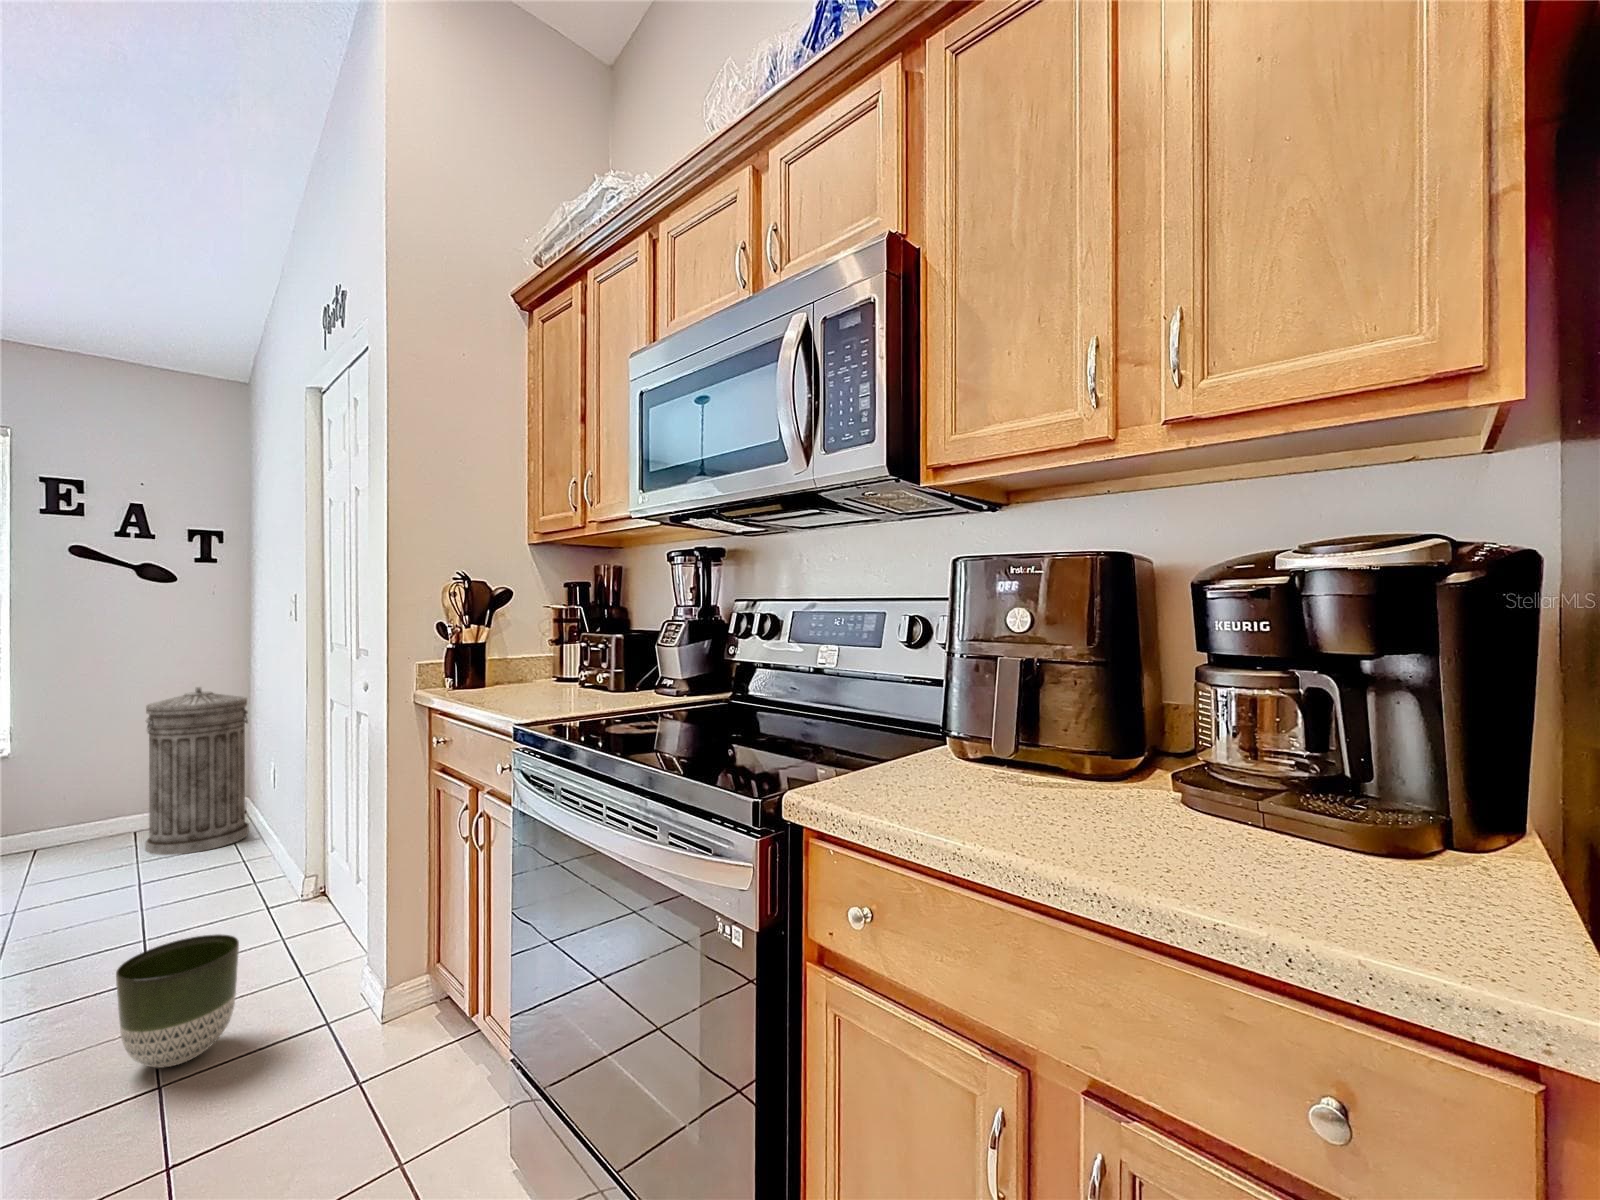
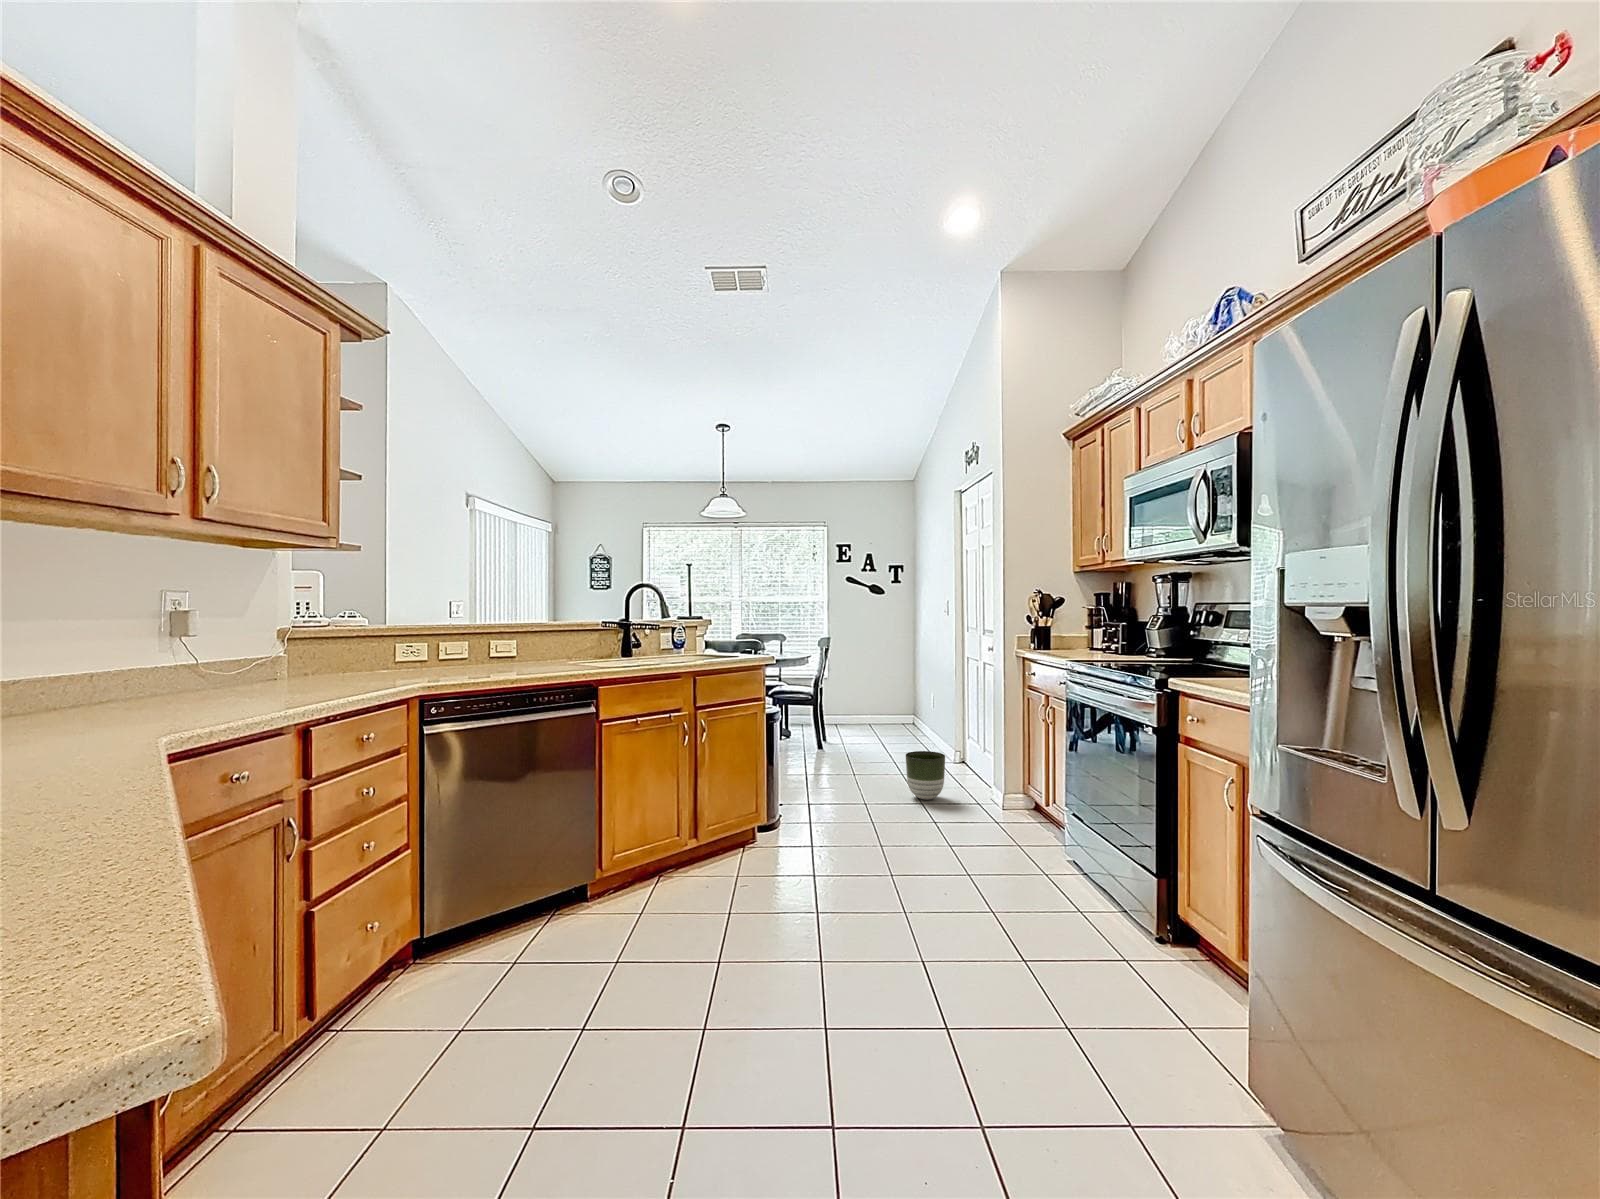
trash can: present [145,687,249,855] -> none [878,650,920,736]

